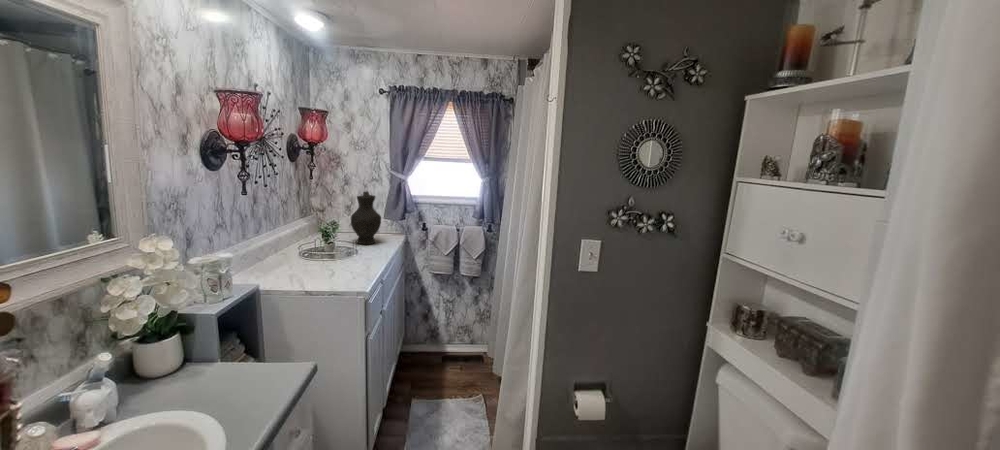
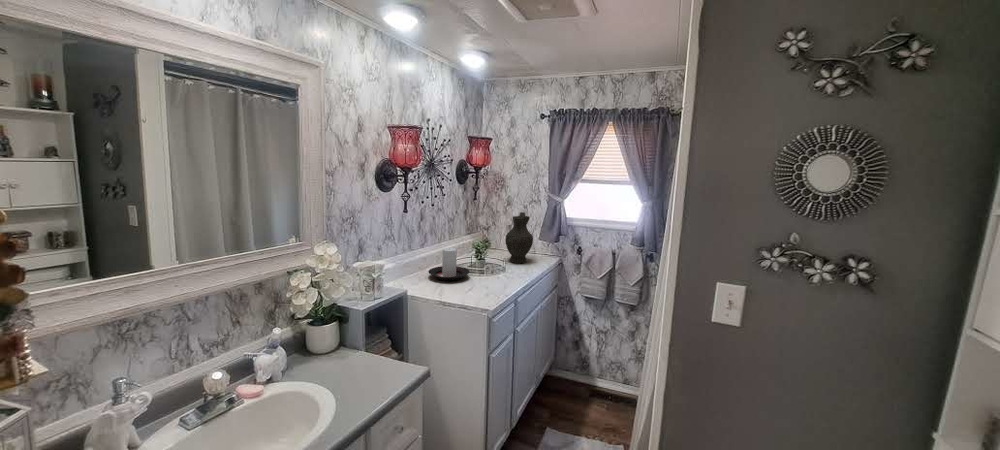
candle holder: none [270,232,323,270] -> present [428,248,470,281]

